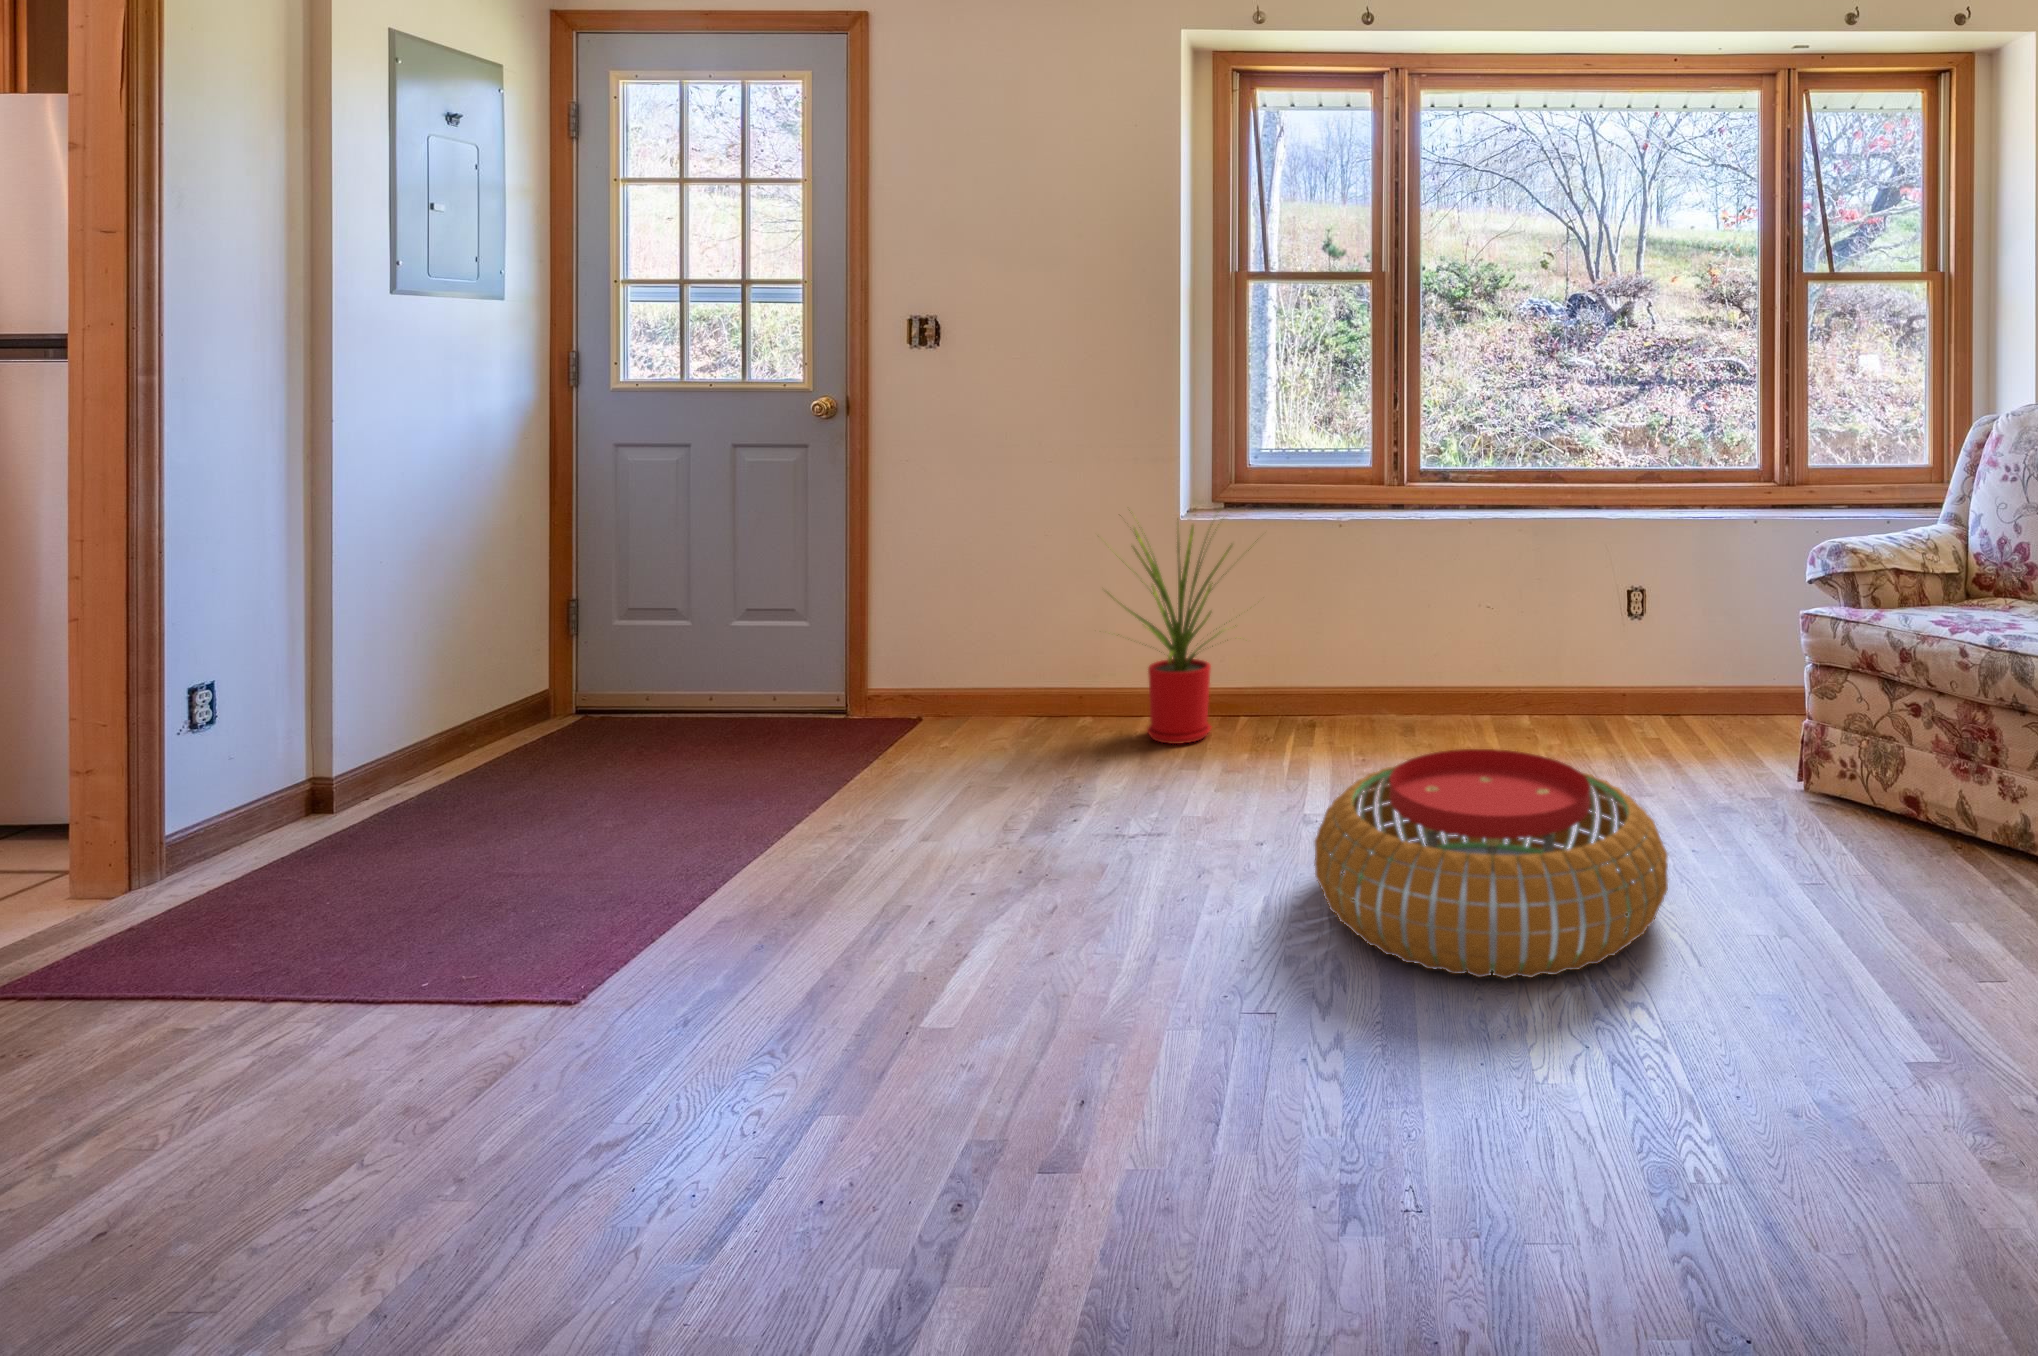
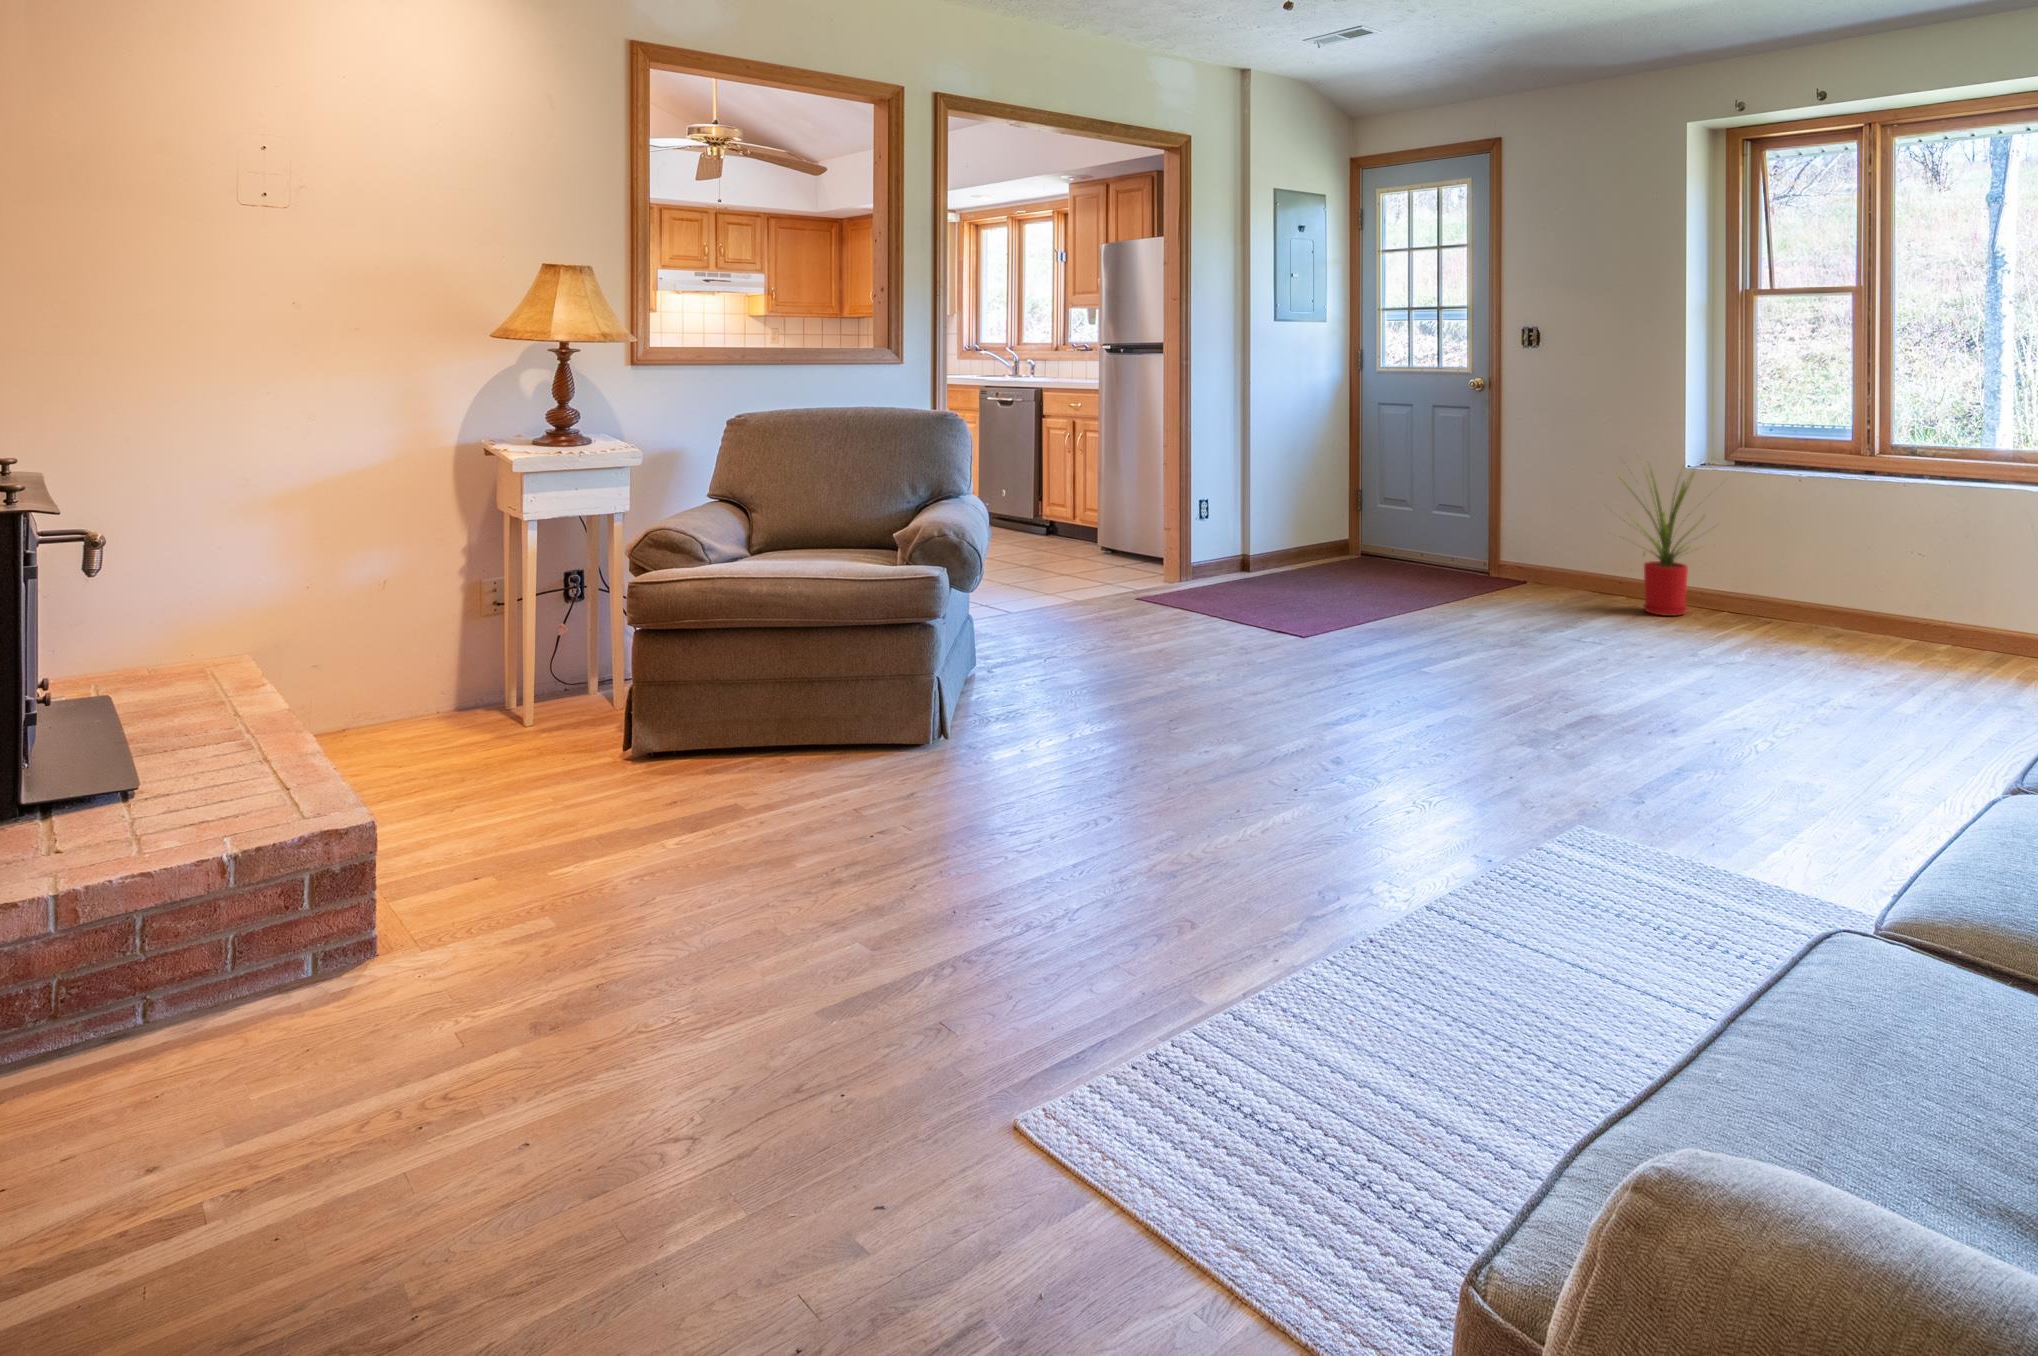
pouf: present [1314,749,1668,978] -> none [1613,607,1842,722]

